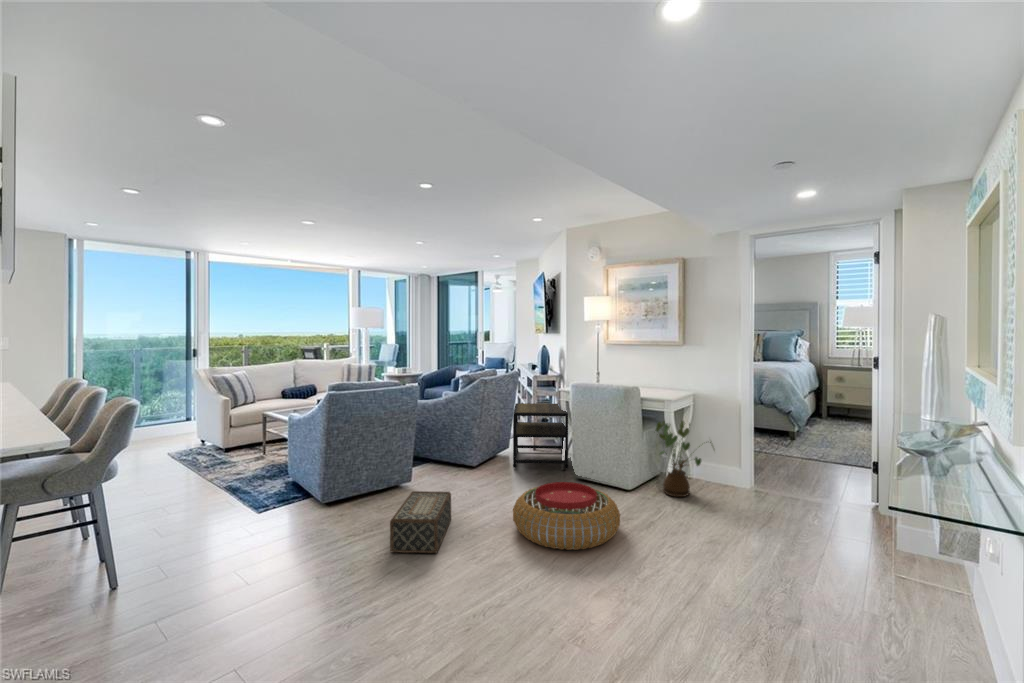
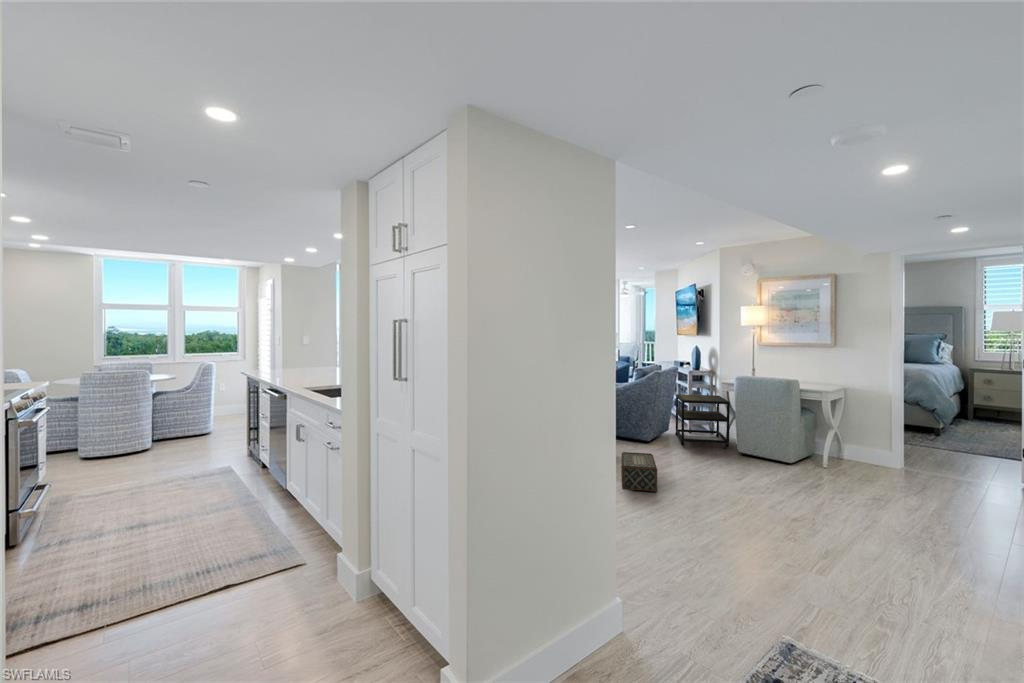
house plant: present [655,421,713,497] -> none [811,409,869,470]
pouf: present [513,482,620,550] -> none [704,450,794,496]

